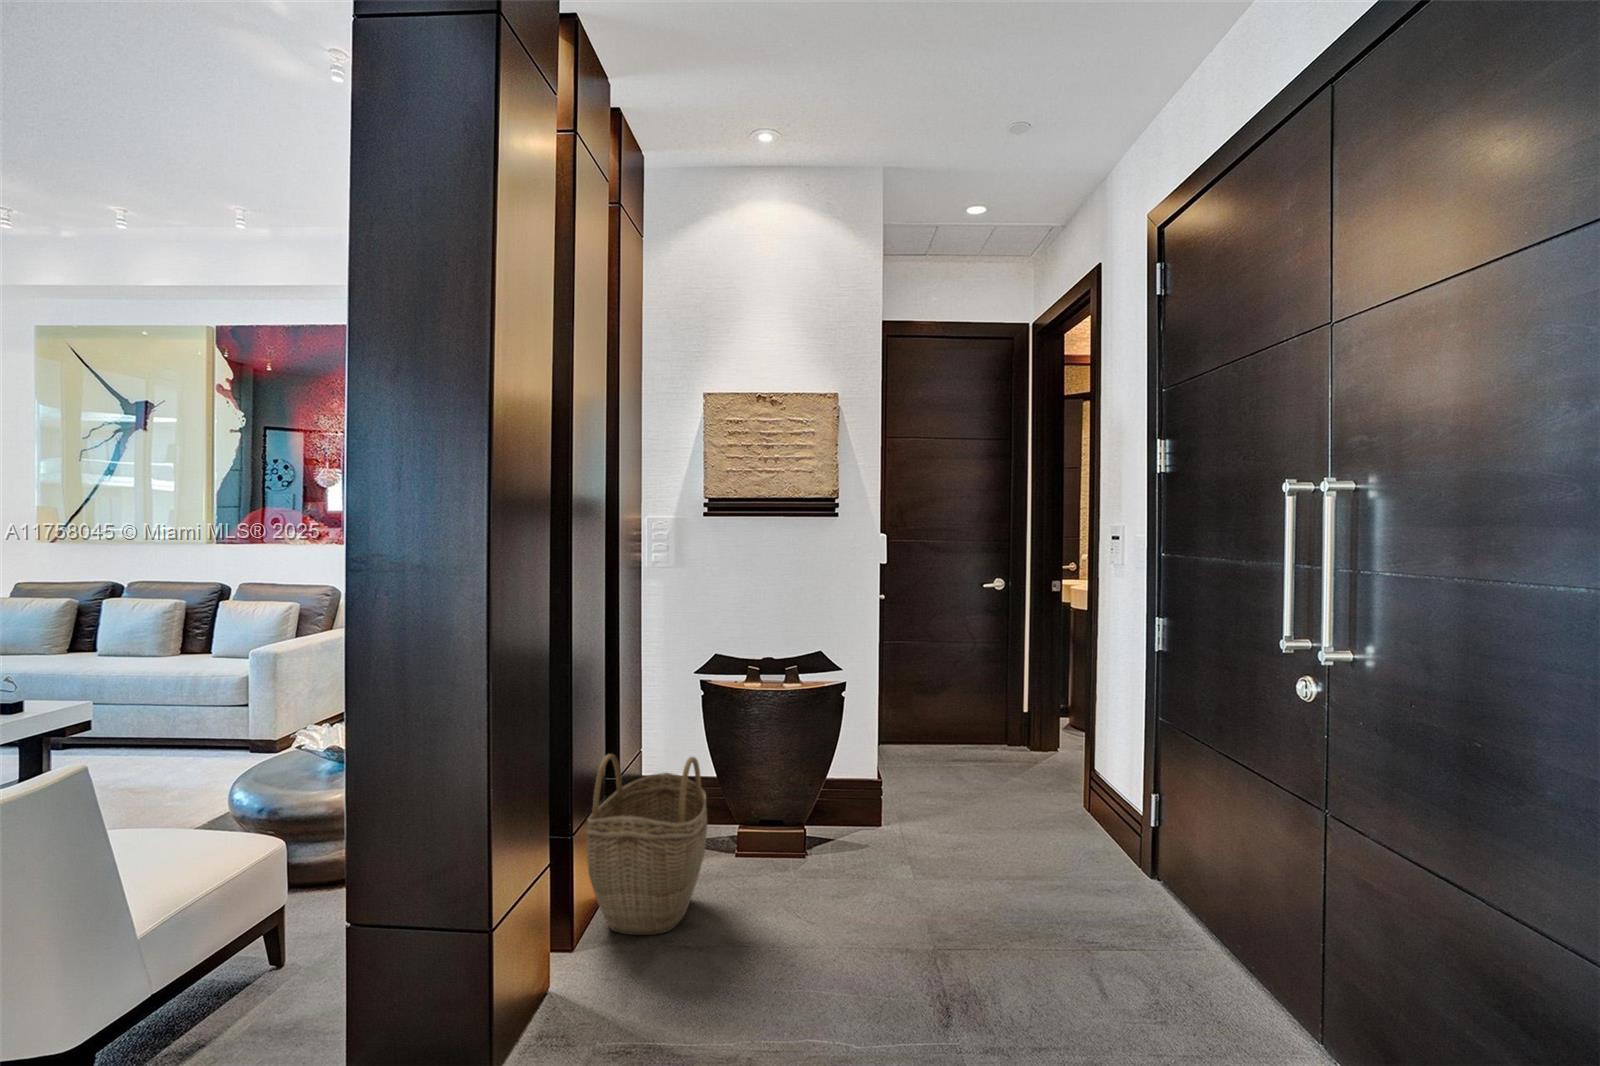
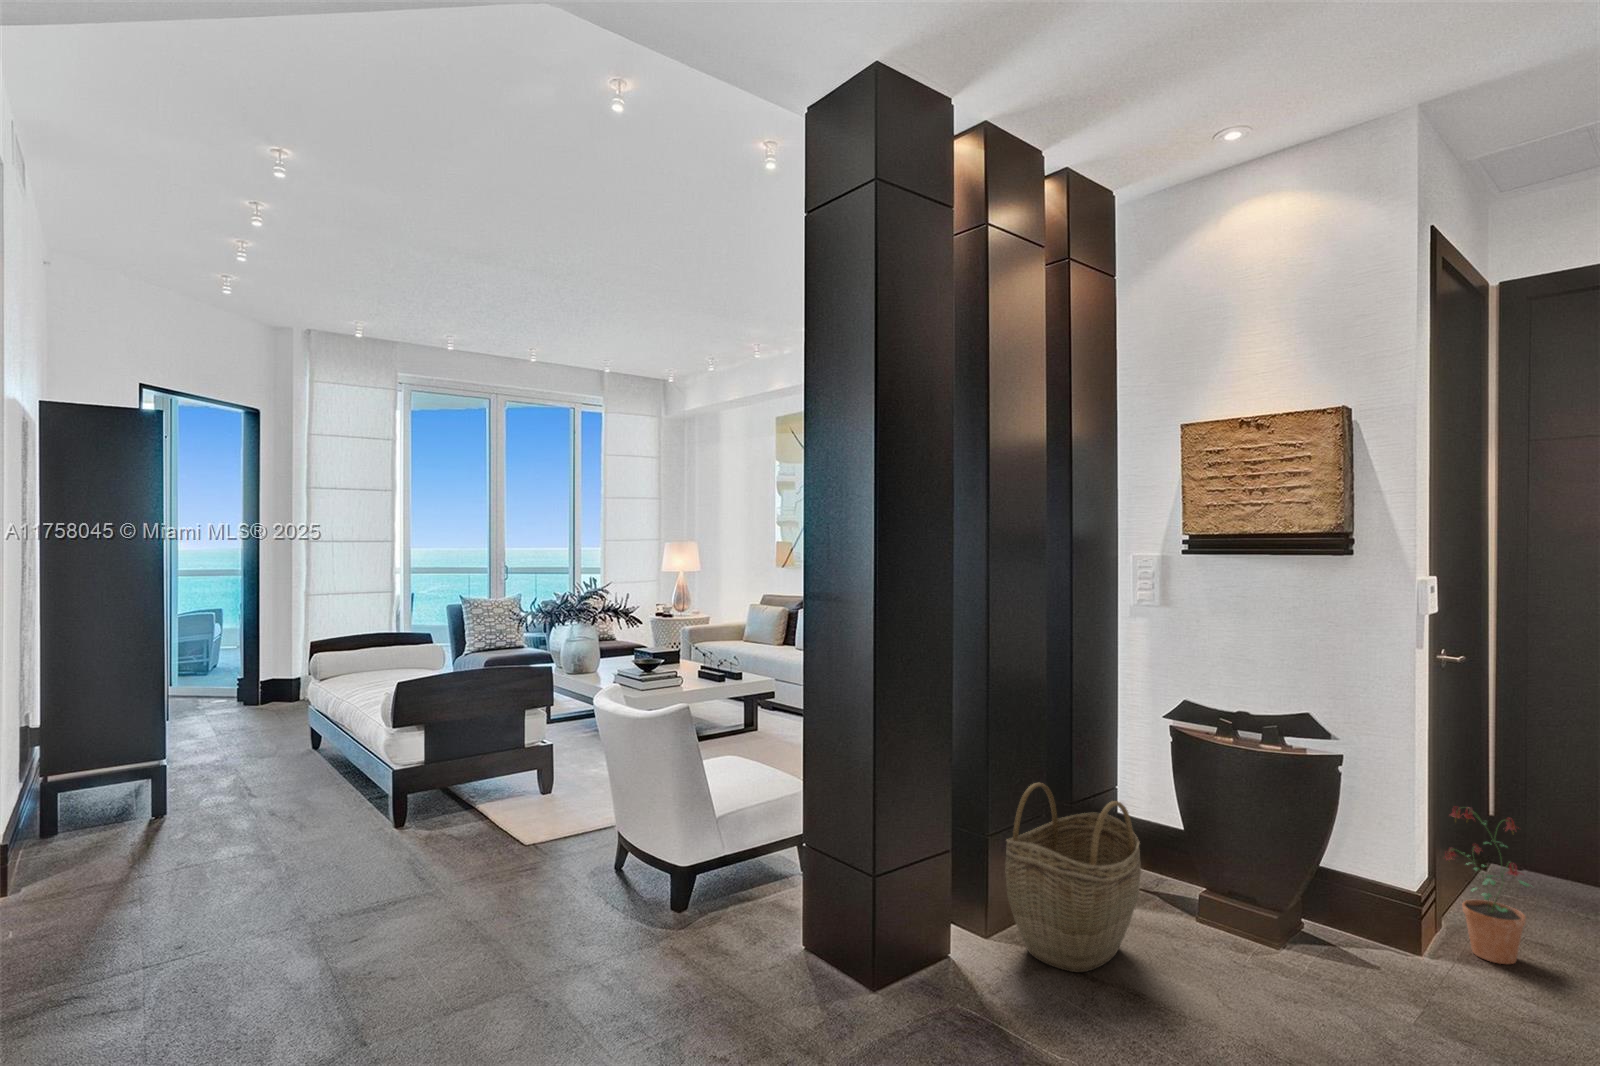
potted plant: none [900,711,953,825] -> present [1445,807,1529,964]

